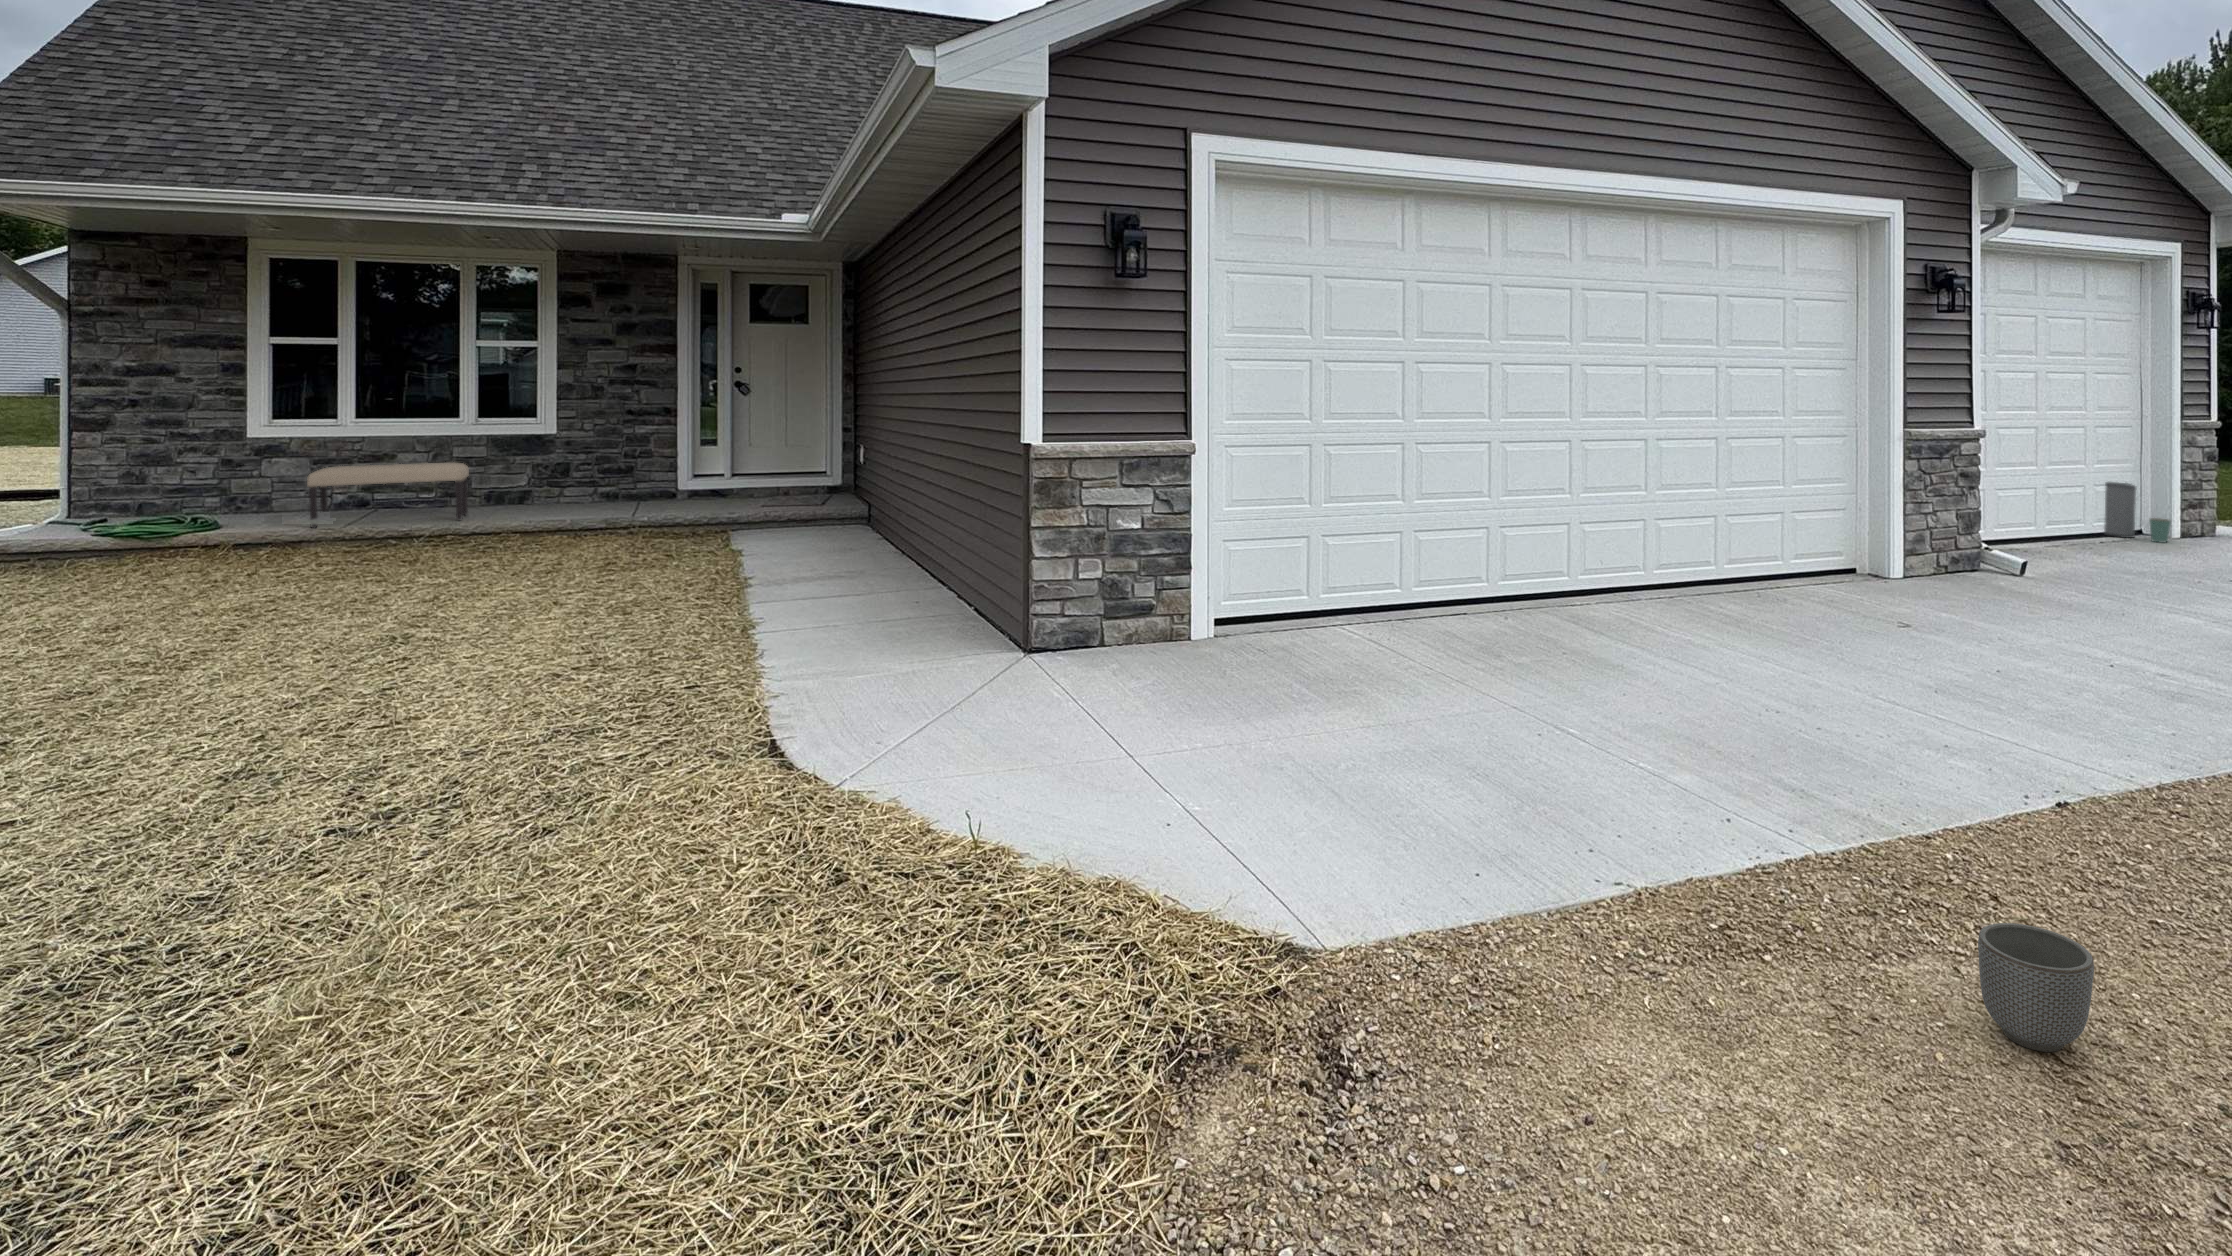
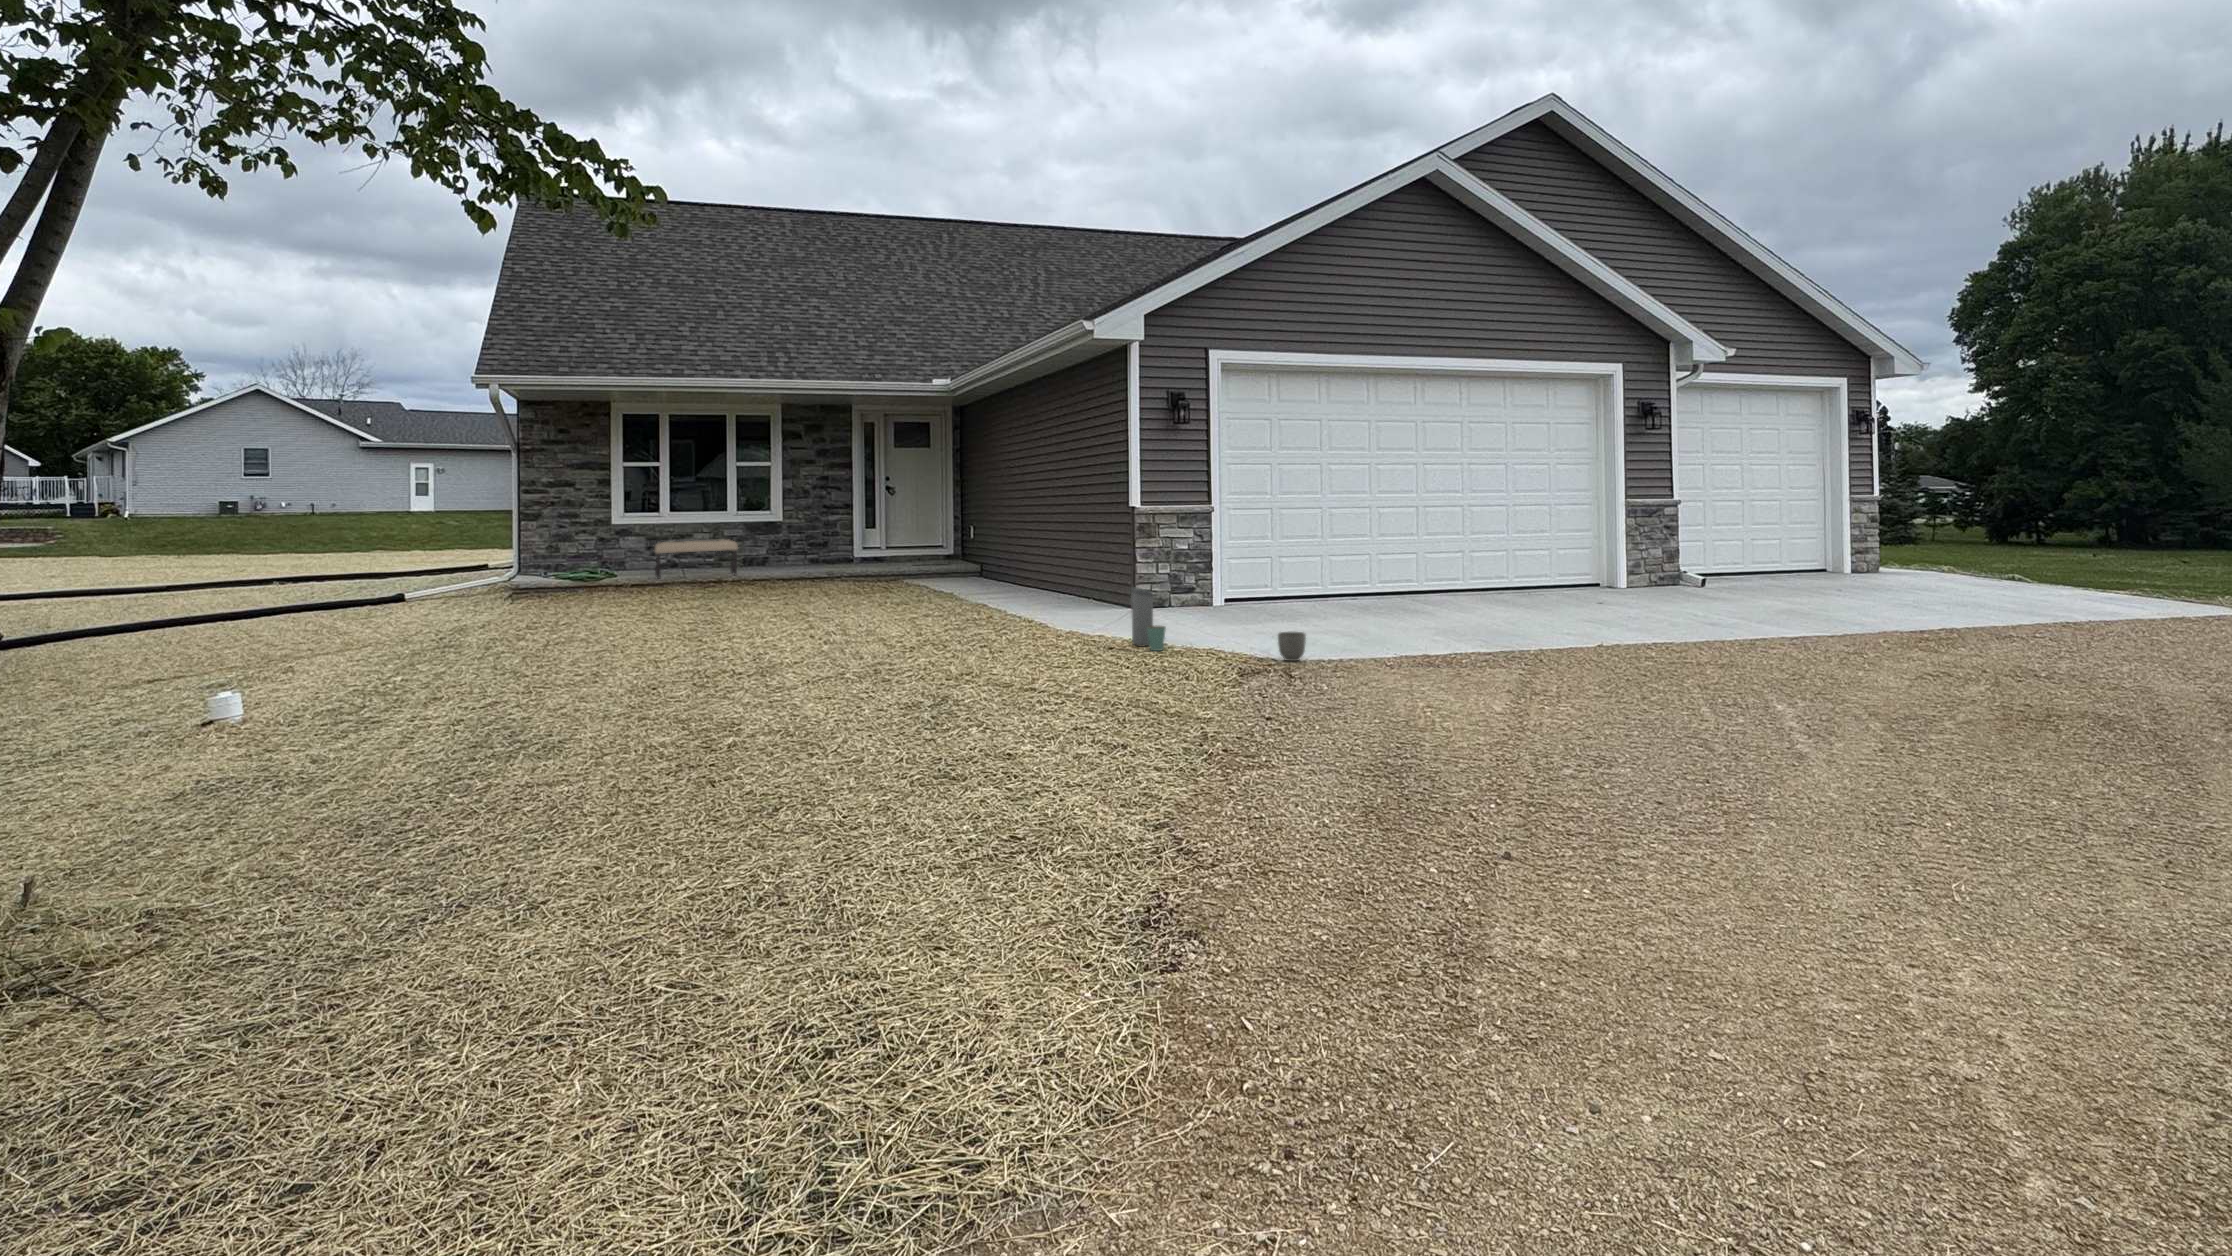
trash can: present [2104,482,2171,542] -> present [1131,588,1166,651]
planter: present [1978,923,2094,1052] -> present [1278,632,1306,661]

